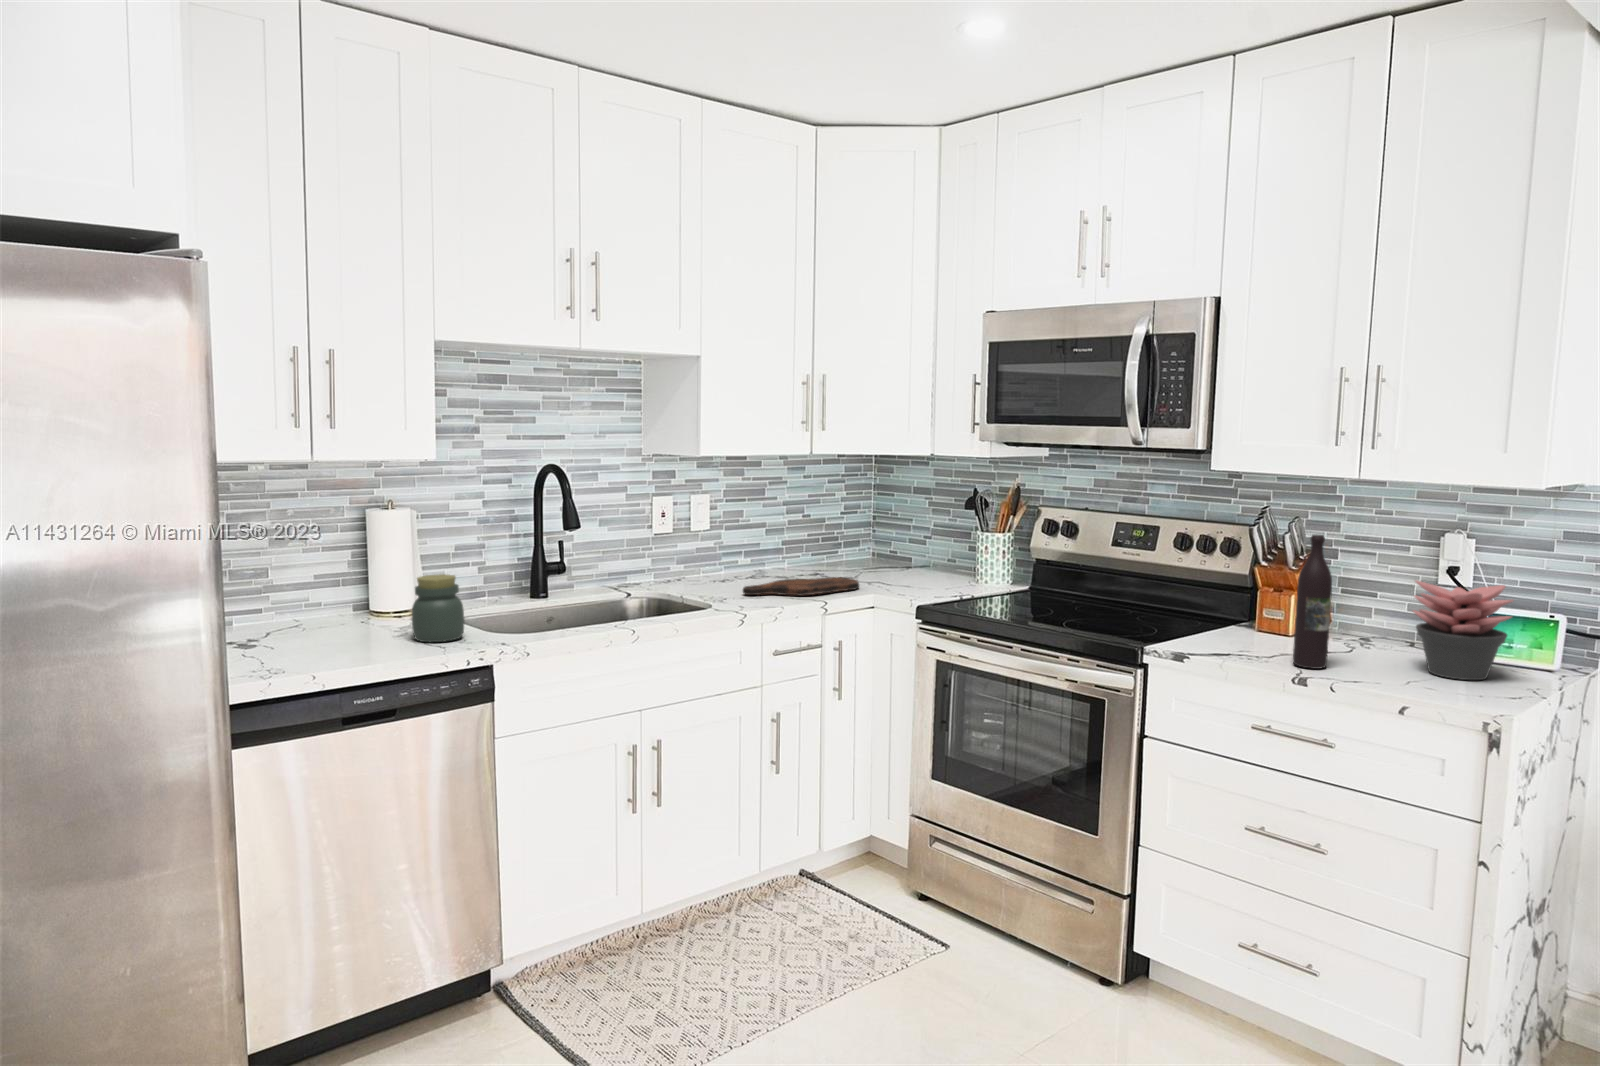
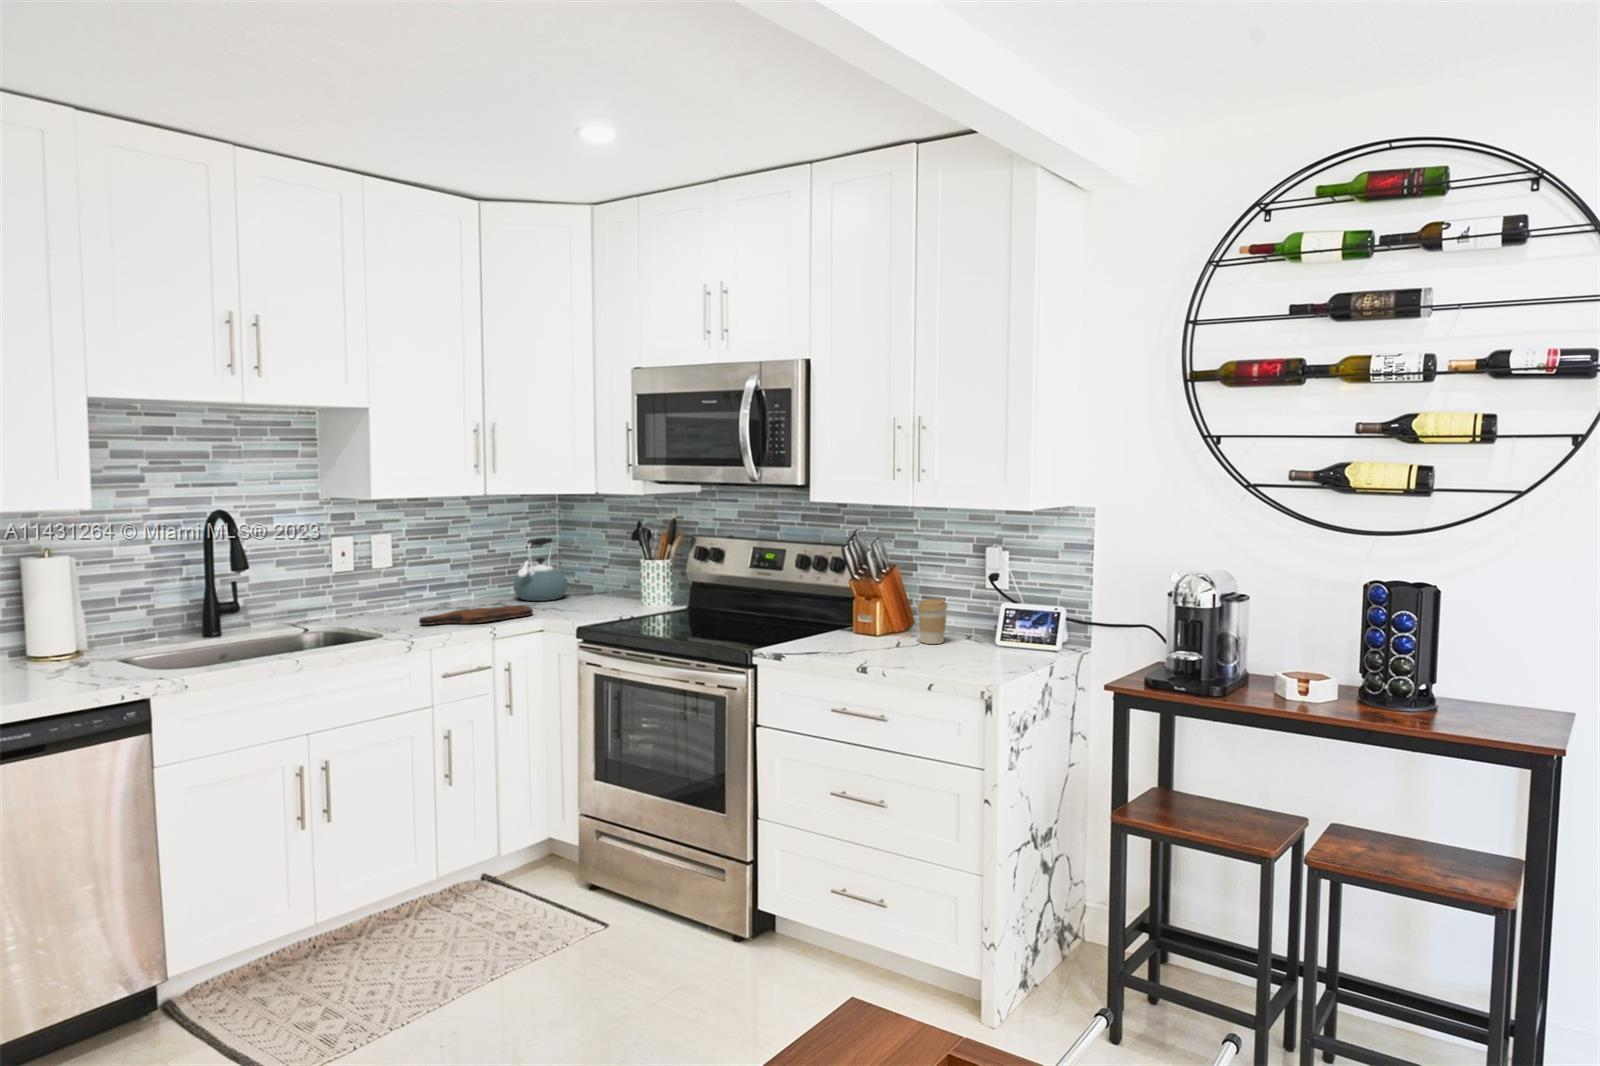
kettle: none [830,503,888,573] -> present [514,538,568,601]
wine bottle: present [1293,534,1332,669] -> none [863,552,888,659]
jar: present [412,574,464,642] -> none [61,617,119,682]
succulent plant: present [1413,581,1513,680] -> none [951,585,1014,661]
coffee cup: none [1352,595,1396,652] -> present [917,599,947,644]

